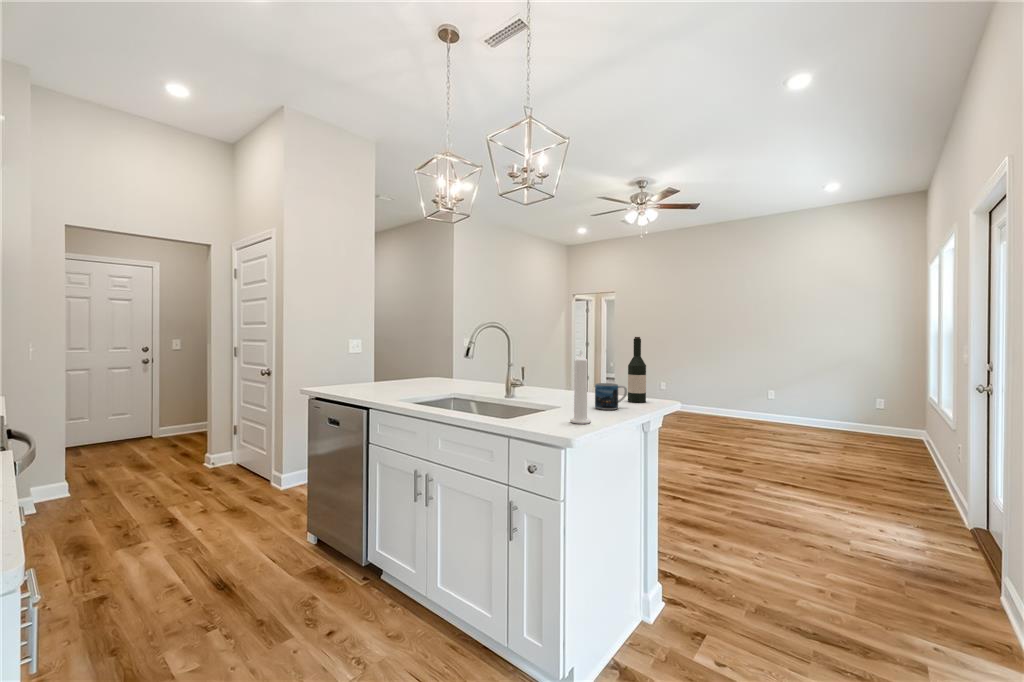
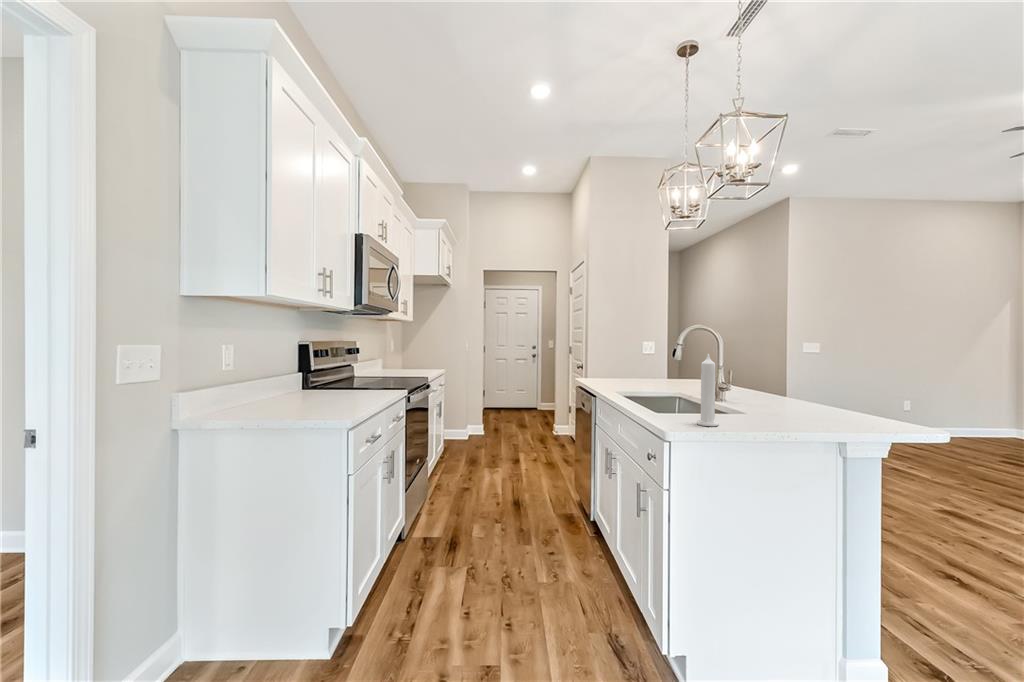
wine bottle: present [628,337,646,403] -> none [848,341,877,424]
mug: present [595,383,627,410] -> none [771,392,817,423]

